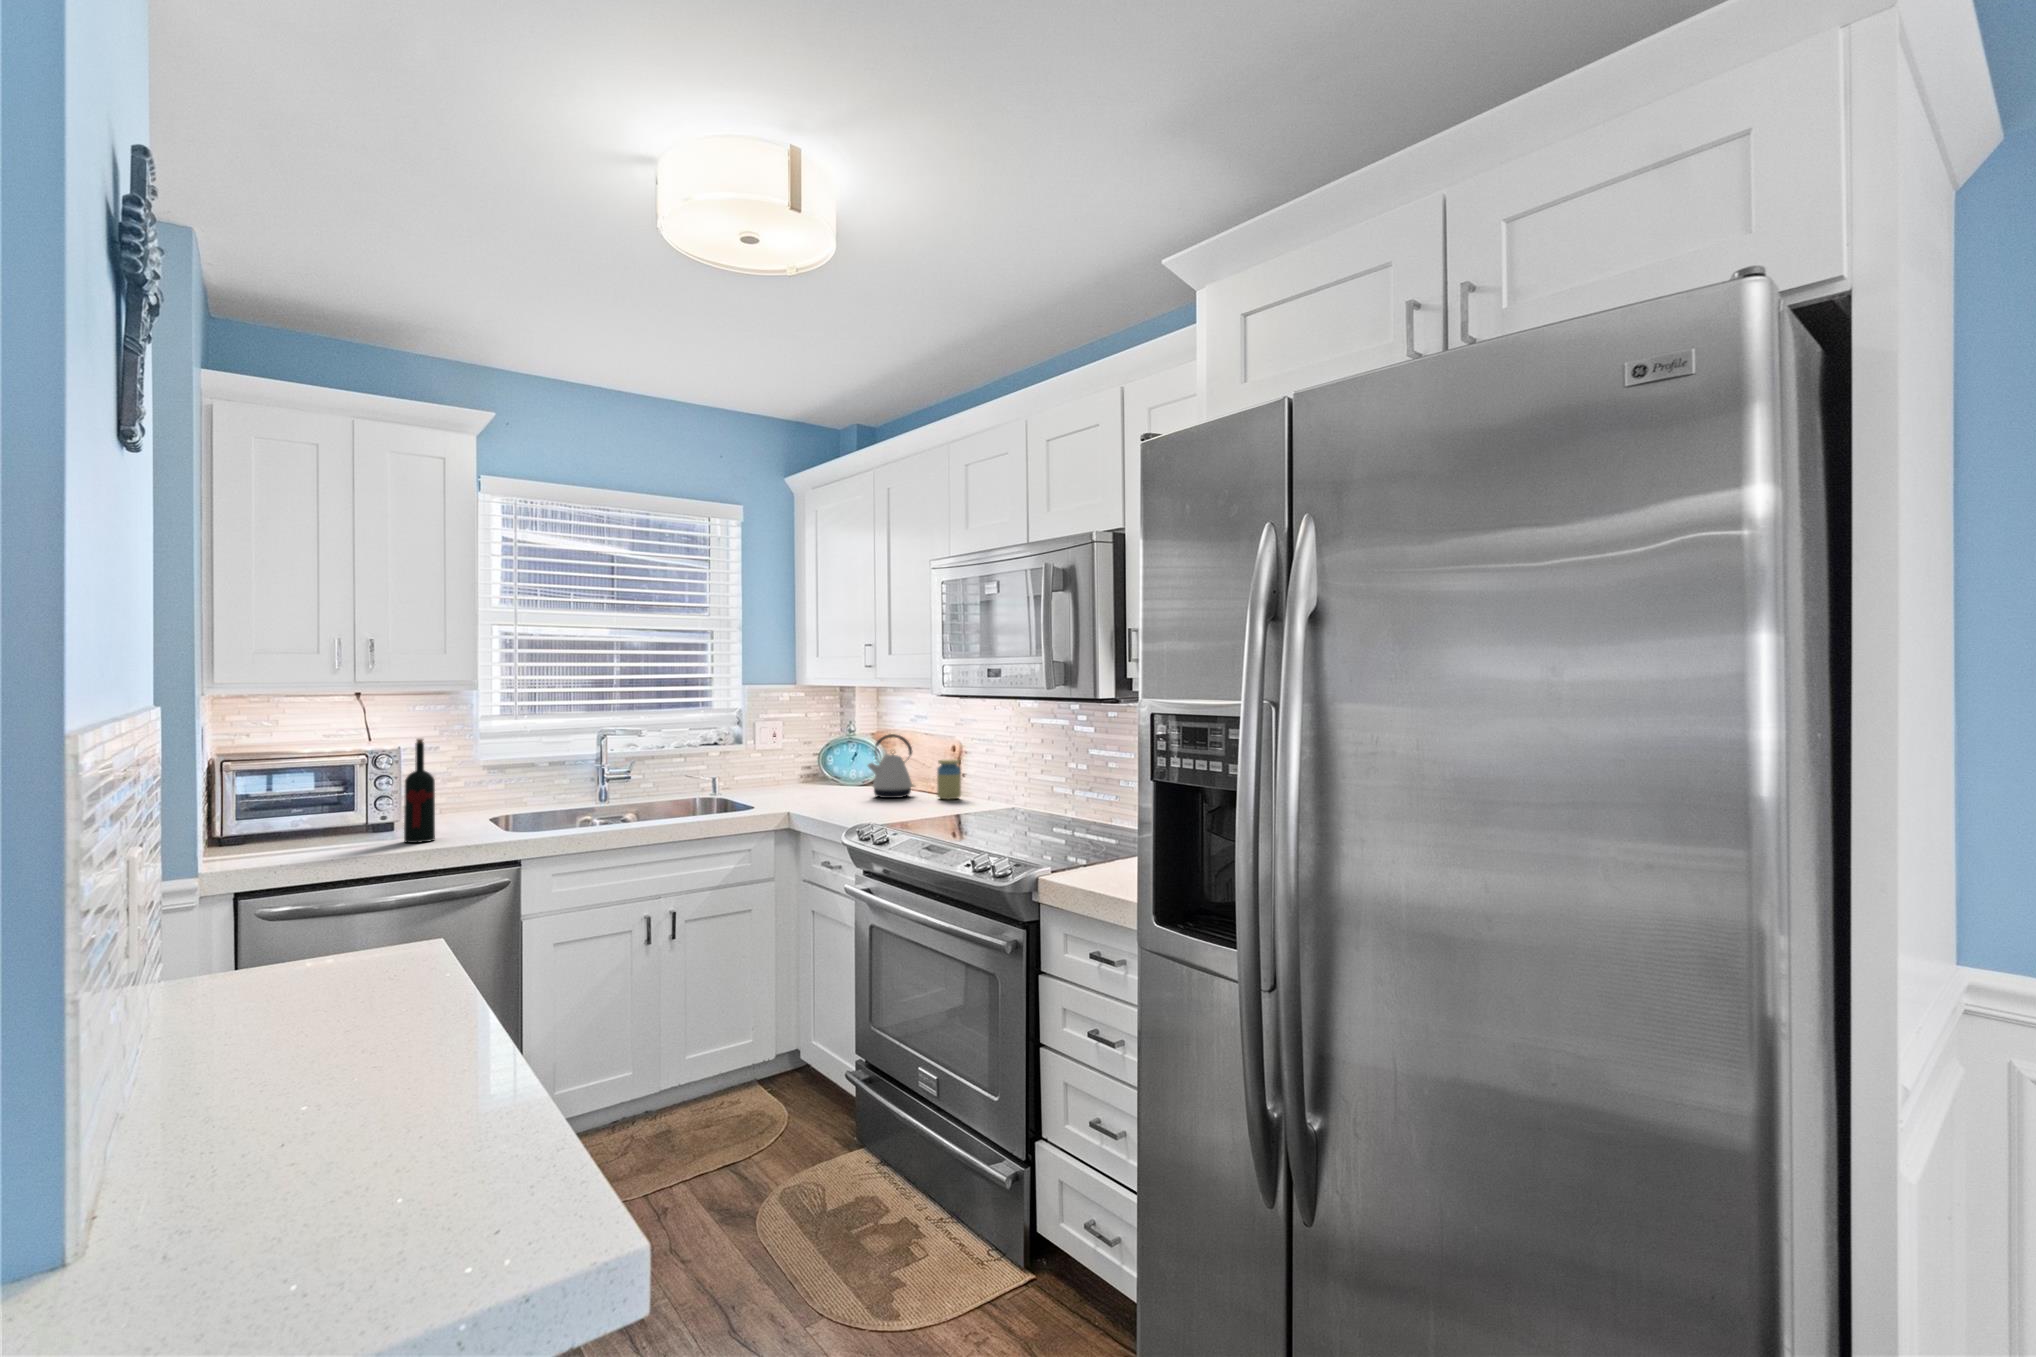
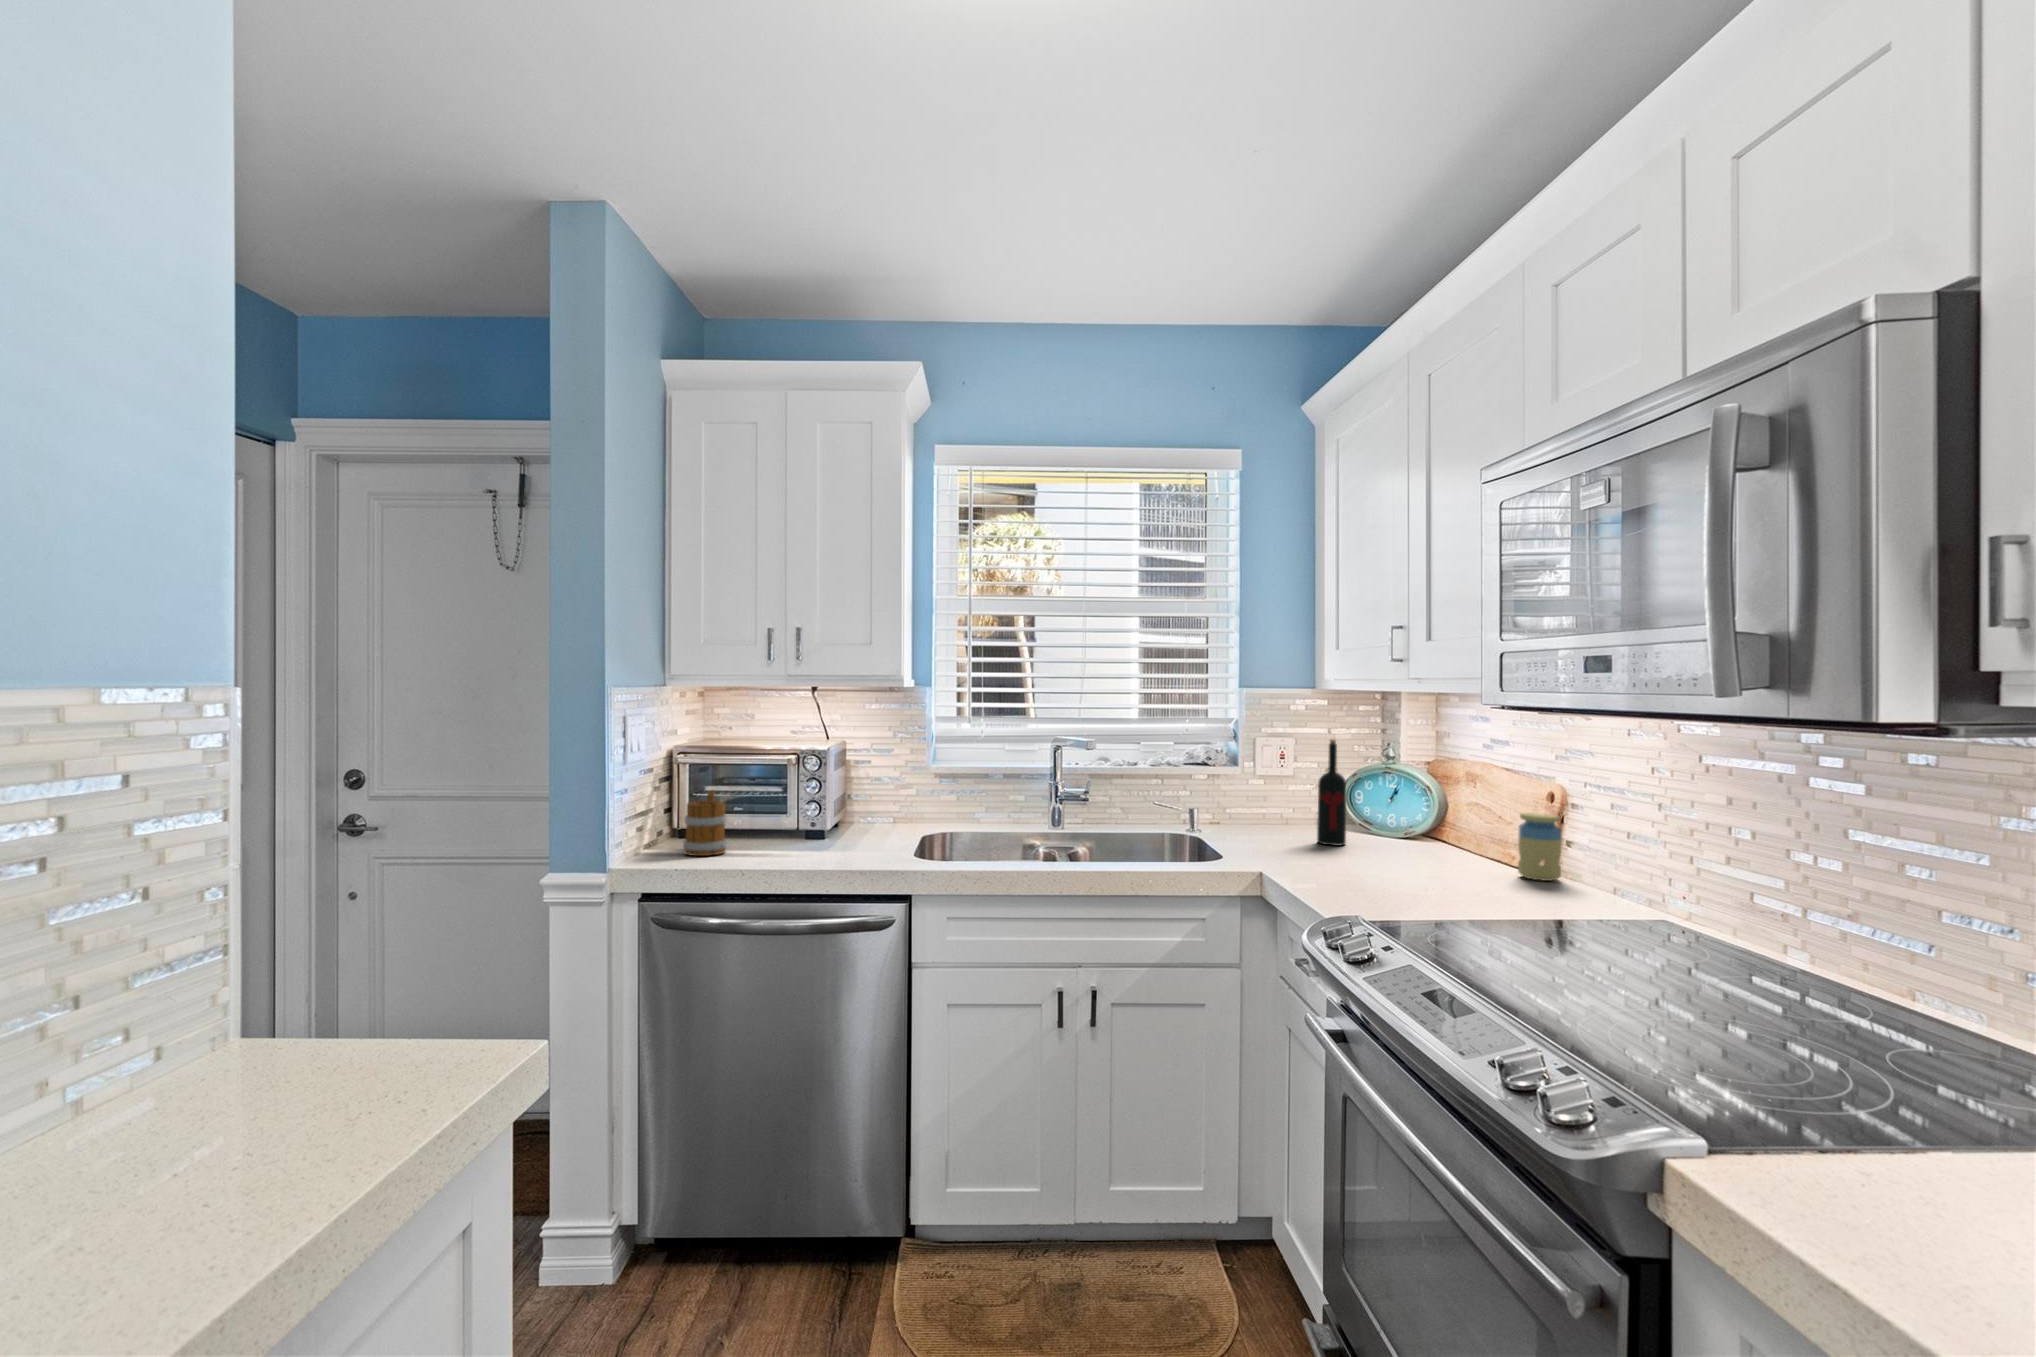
kettle: present [868,734,914,798] -> none [1401,766,1483,865]
wine bottle: present [404,739,435,843] -> present [1317,739,1346,845]
mug: none [279,792,327,851] -> present [683,791,727,856]

